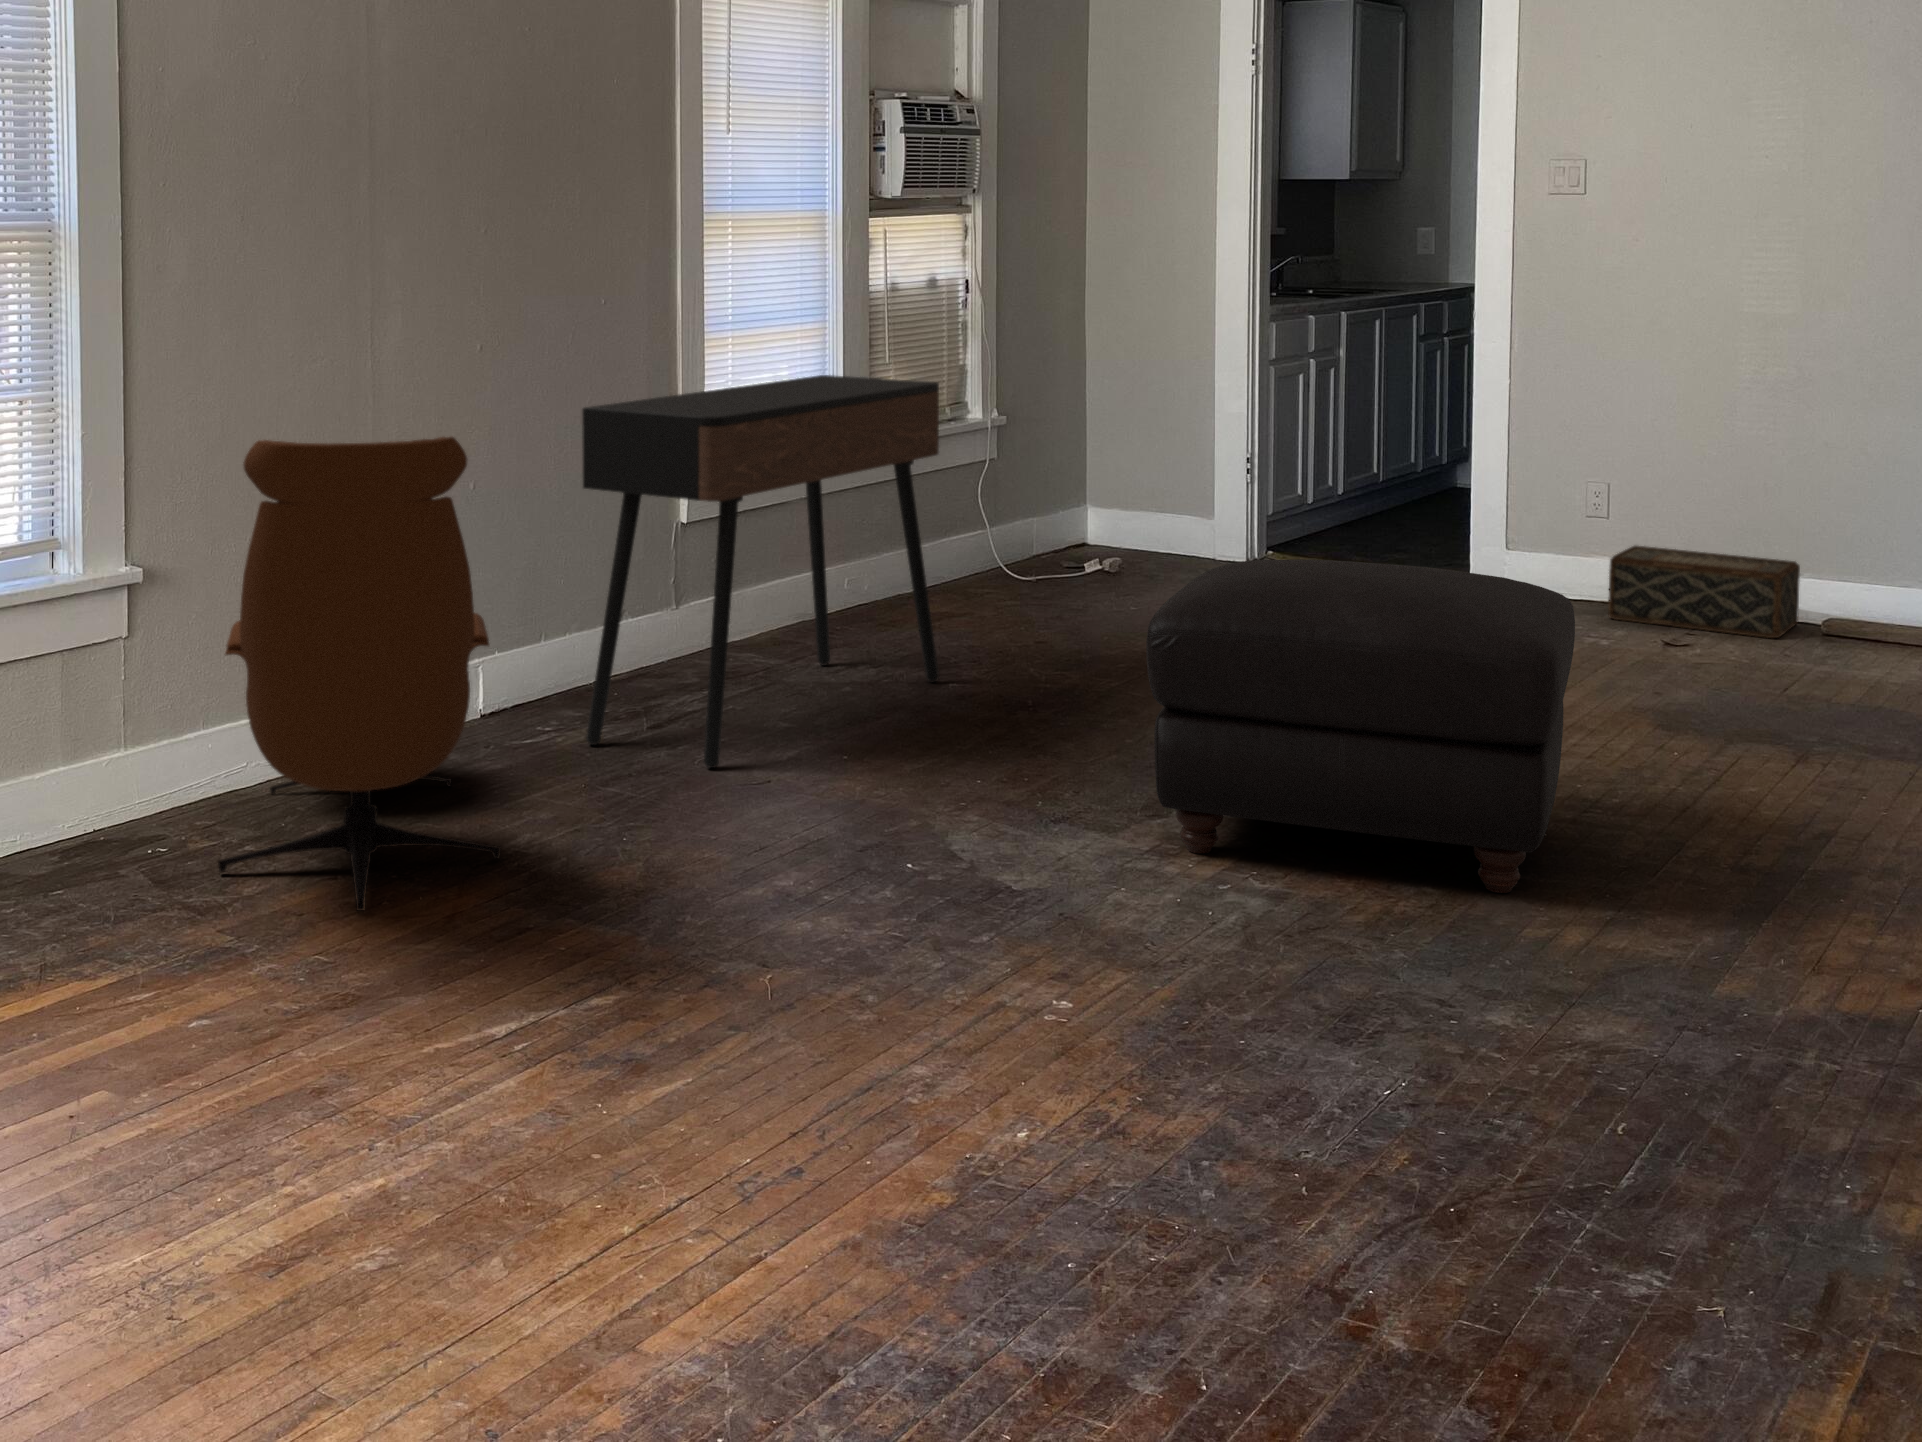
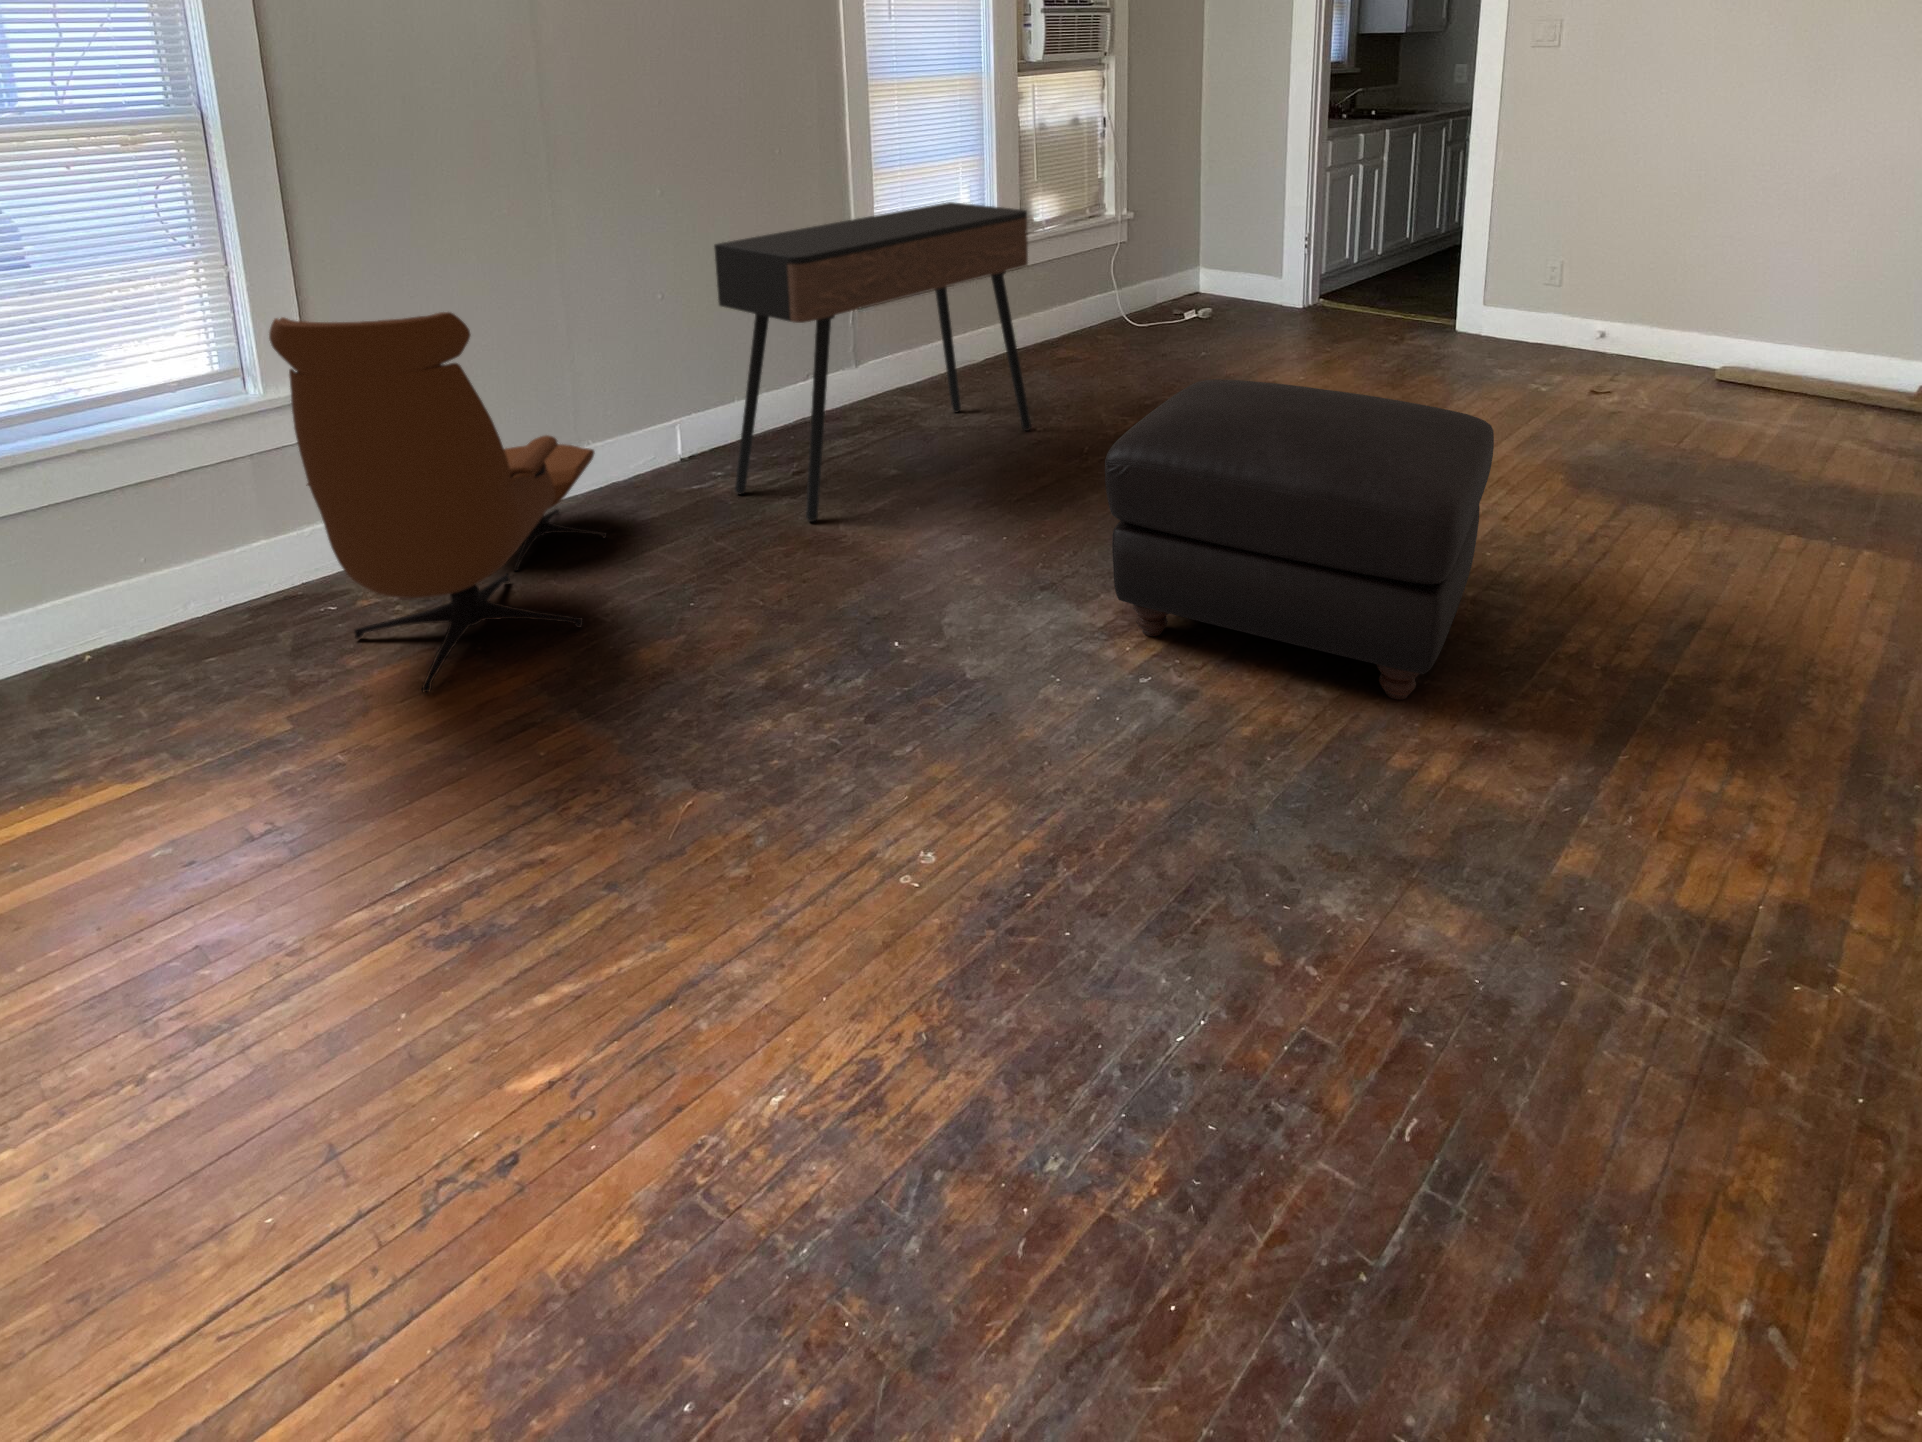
woven basket: present [1608,546,1800,638] -> none [1558,314,1711,391]

